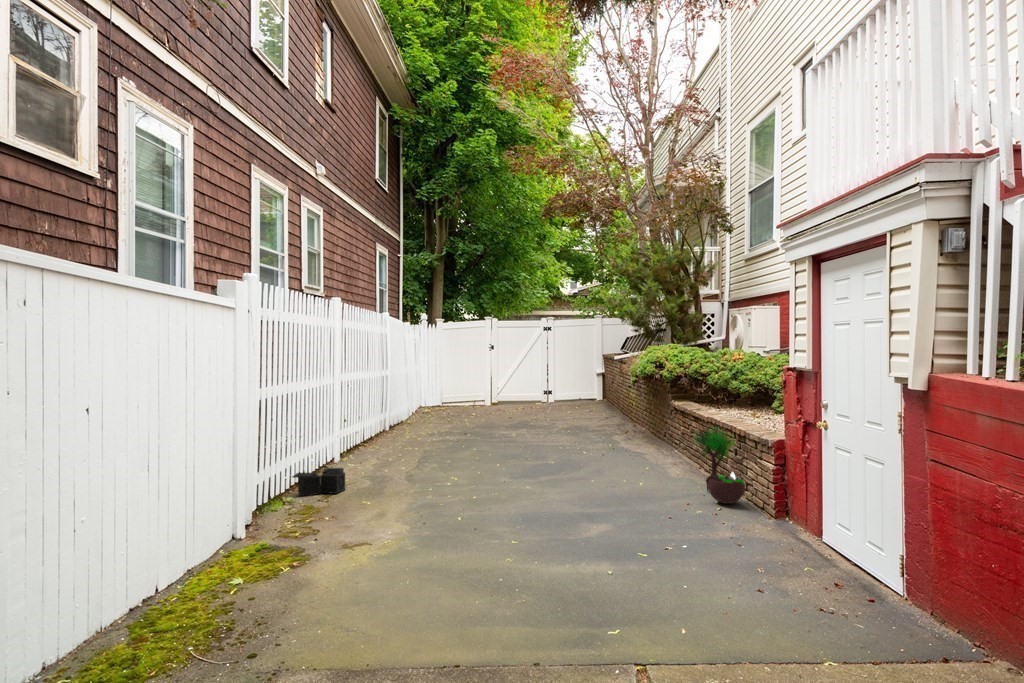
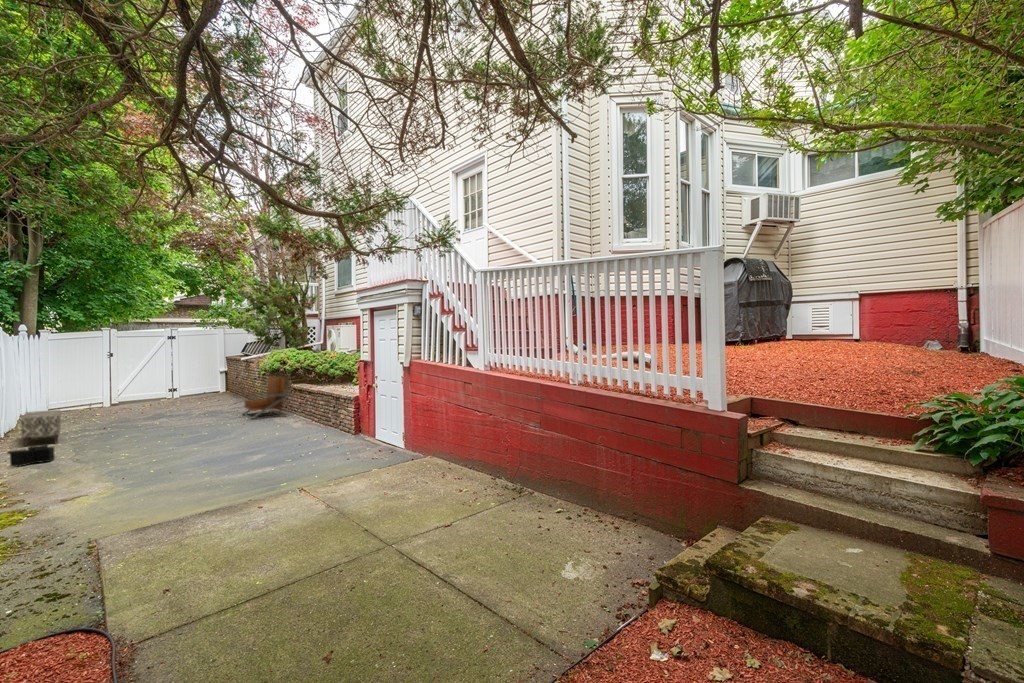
lounge chair: none [602,386,667,453] -> present [243,377,288,419]
bench: none [341,417,390,462] -> present [21,410,61,446]
potted tree: present [692,428,745,504] -> none [310,390,340,433]

